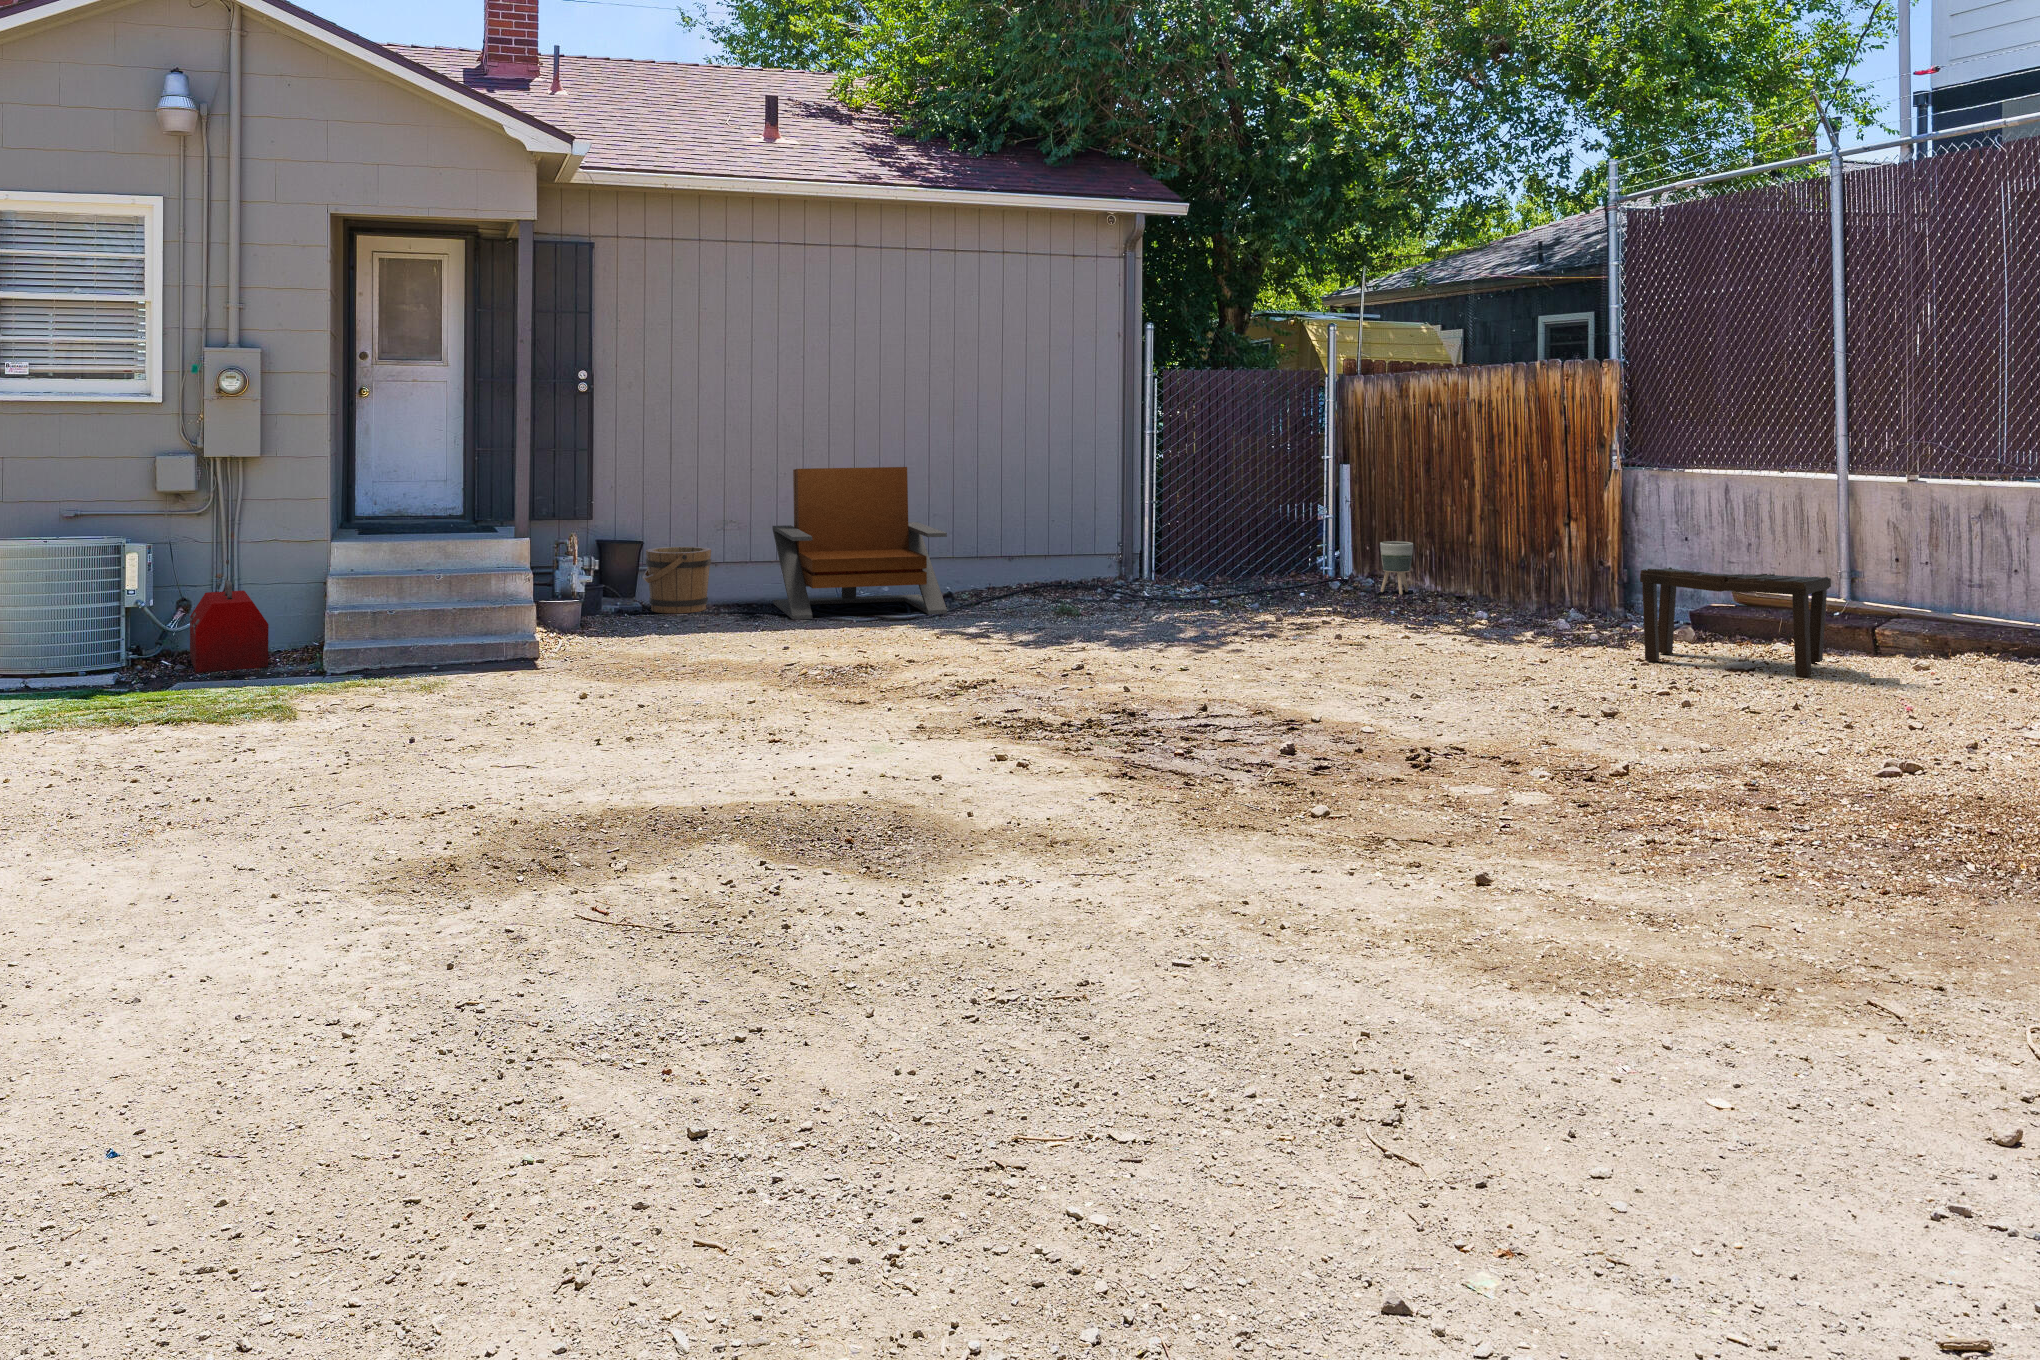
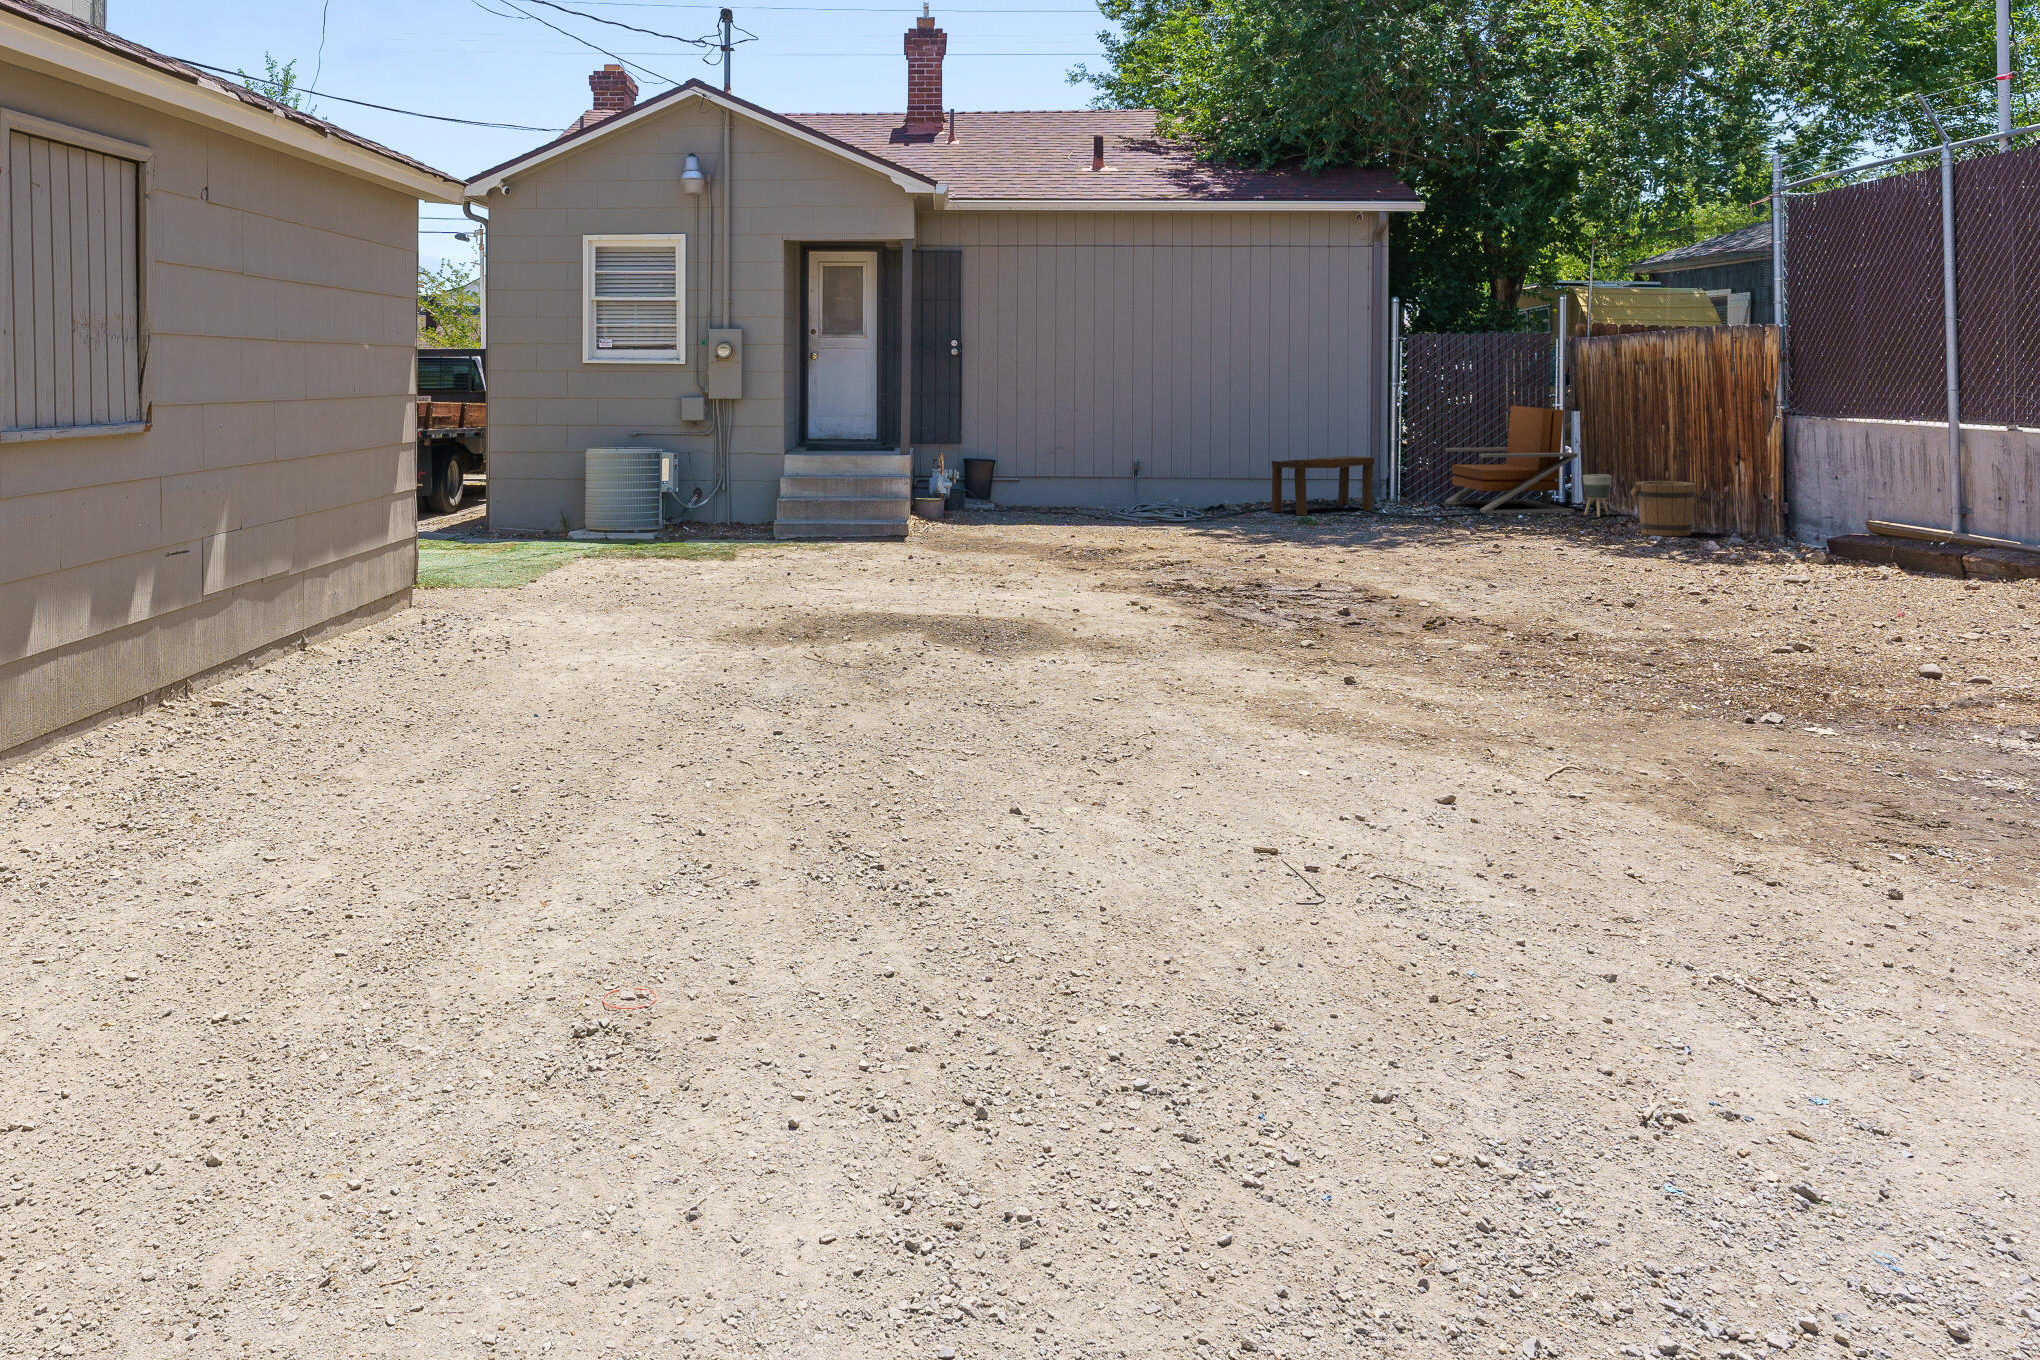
lounge chair: present [772,467,947,620] -> present [1445,406,1578,513]
bucket: present [642,547,711,613] -> present [1631,481,1697,536]
bench: present [1640,567,1831,678] -> present [1272,456,1374,515]
toolbox: present [189,580,269,672] -> none [702,476,746,531]

